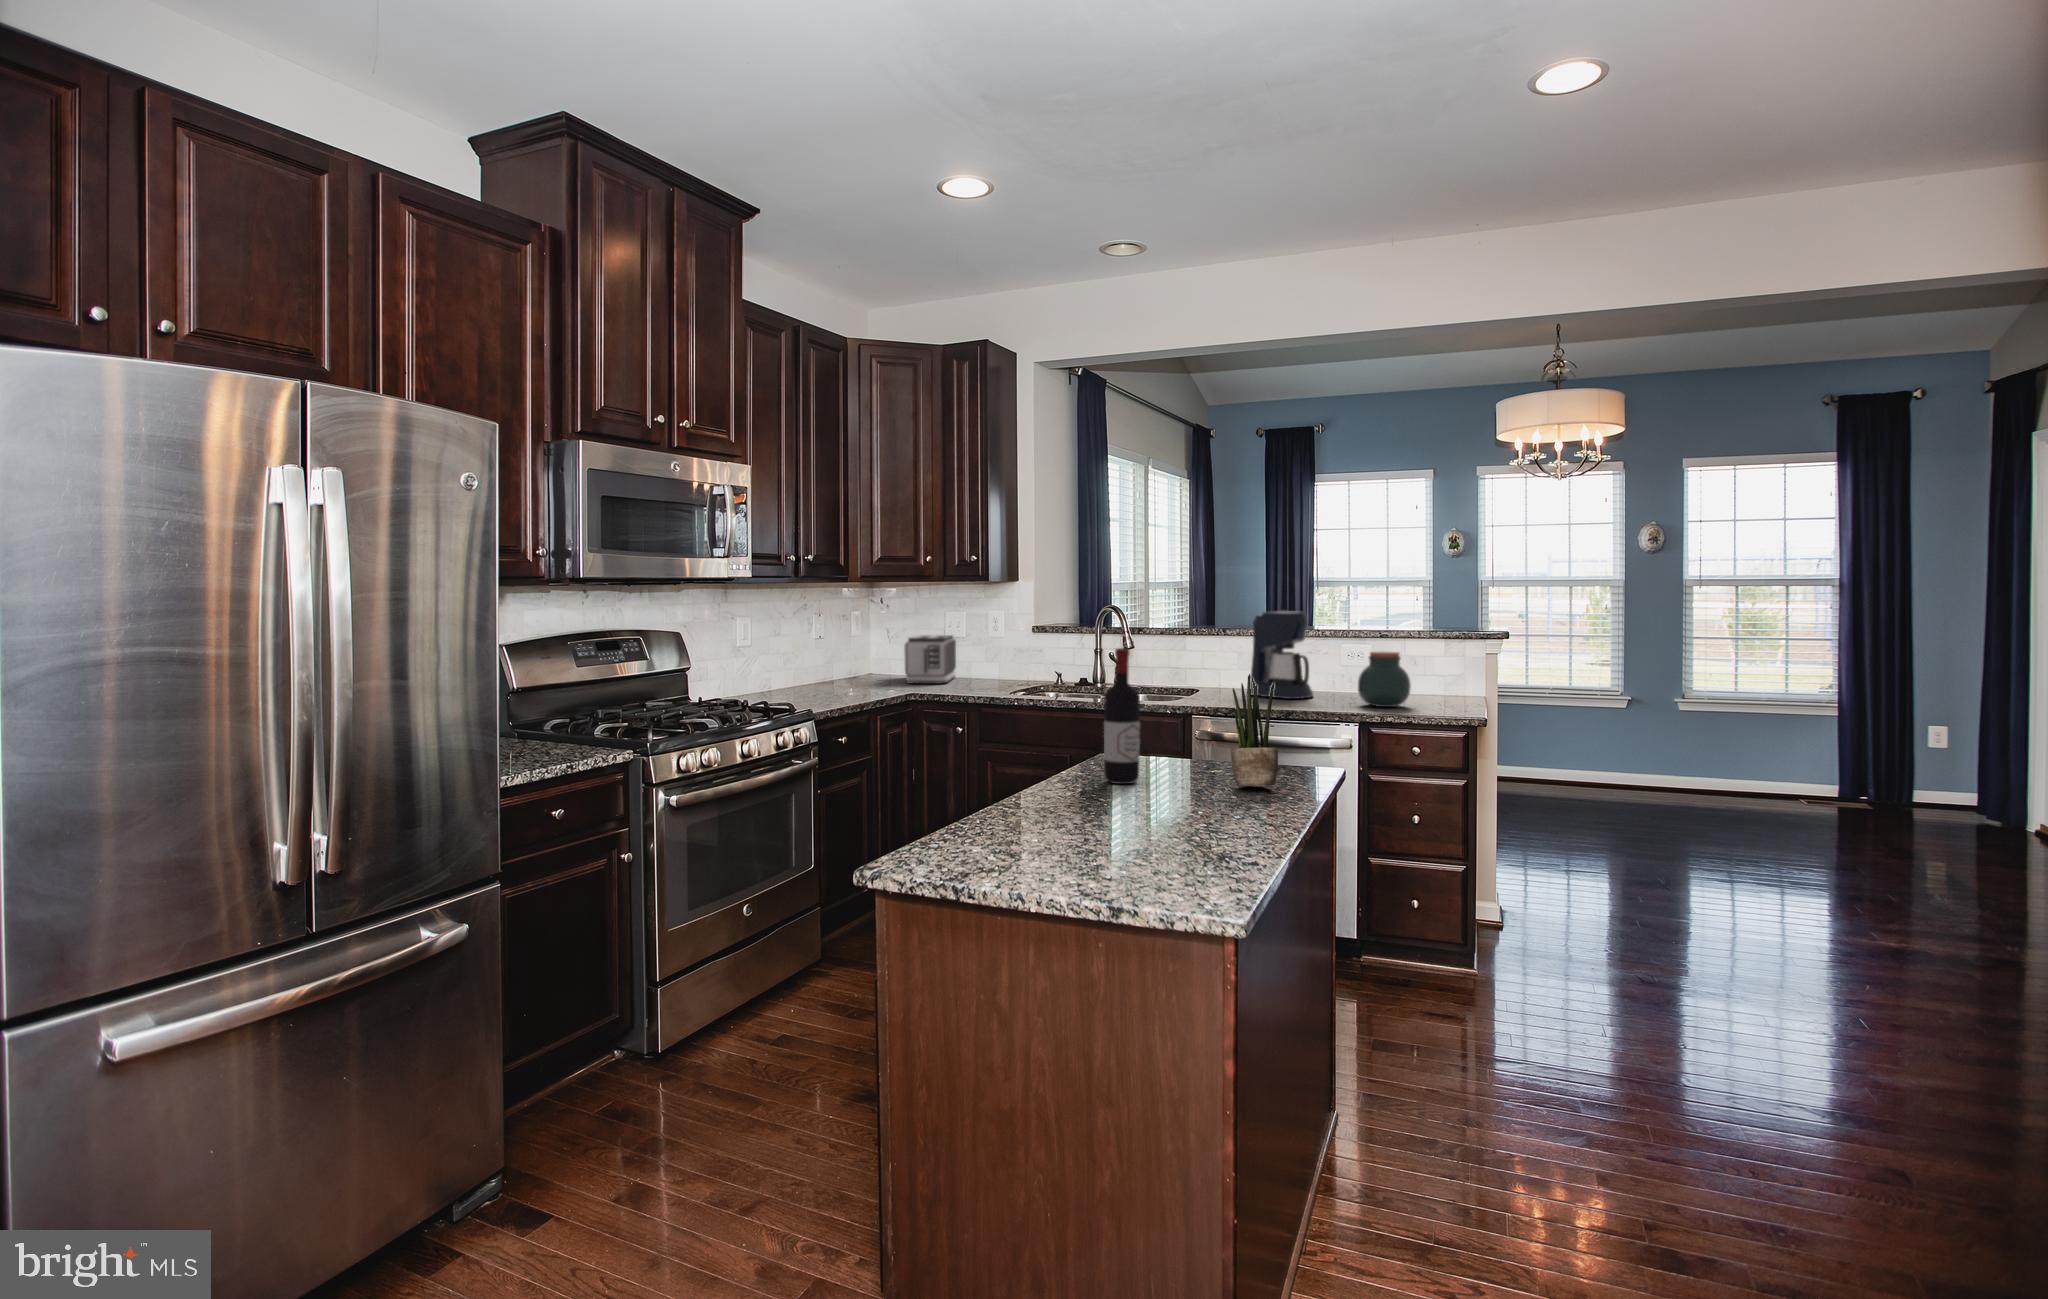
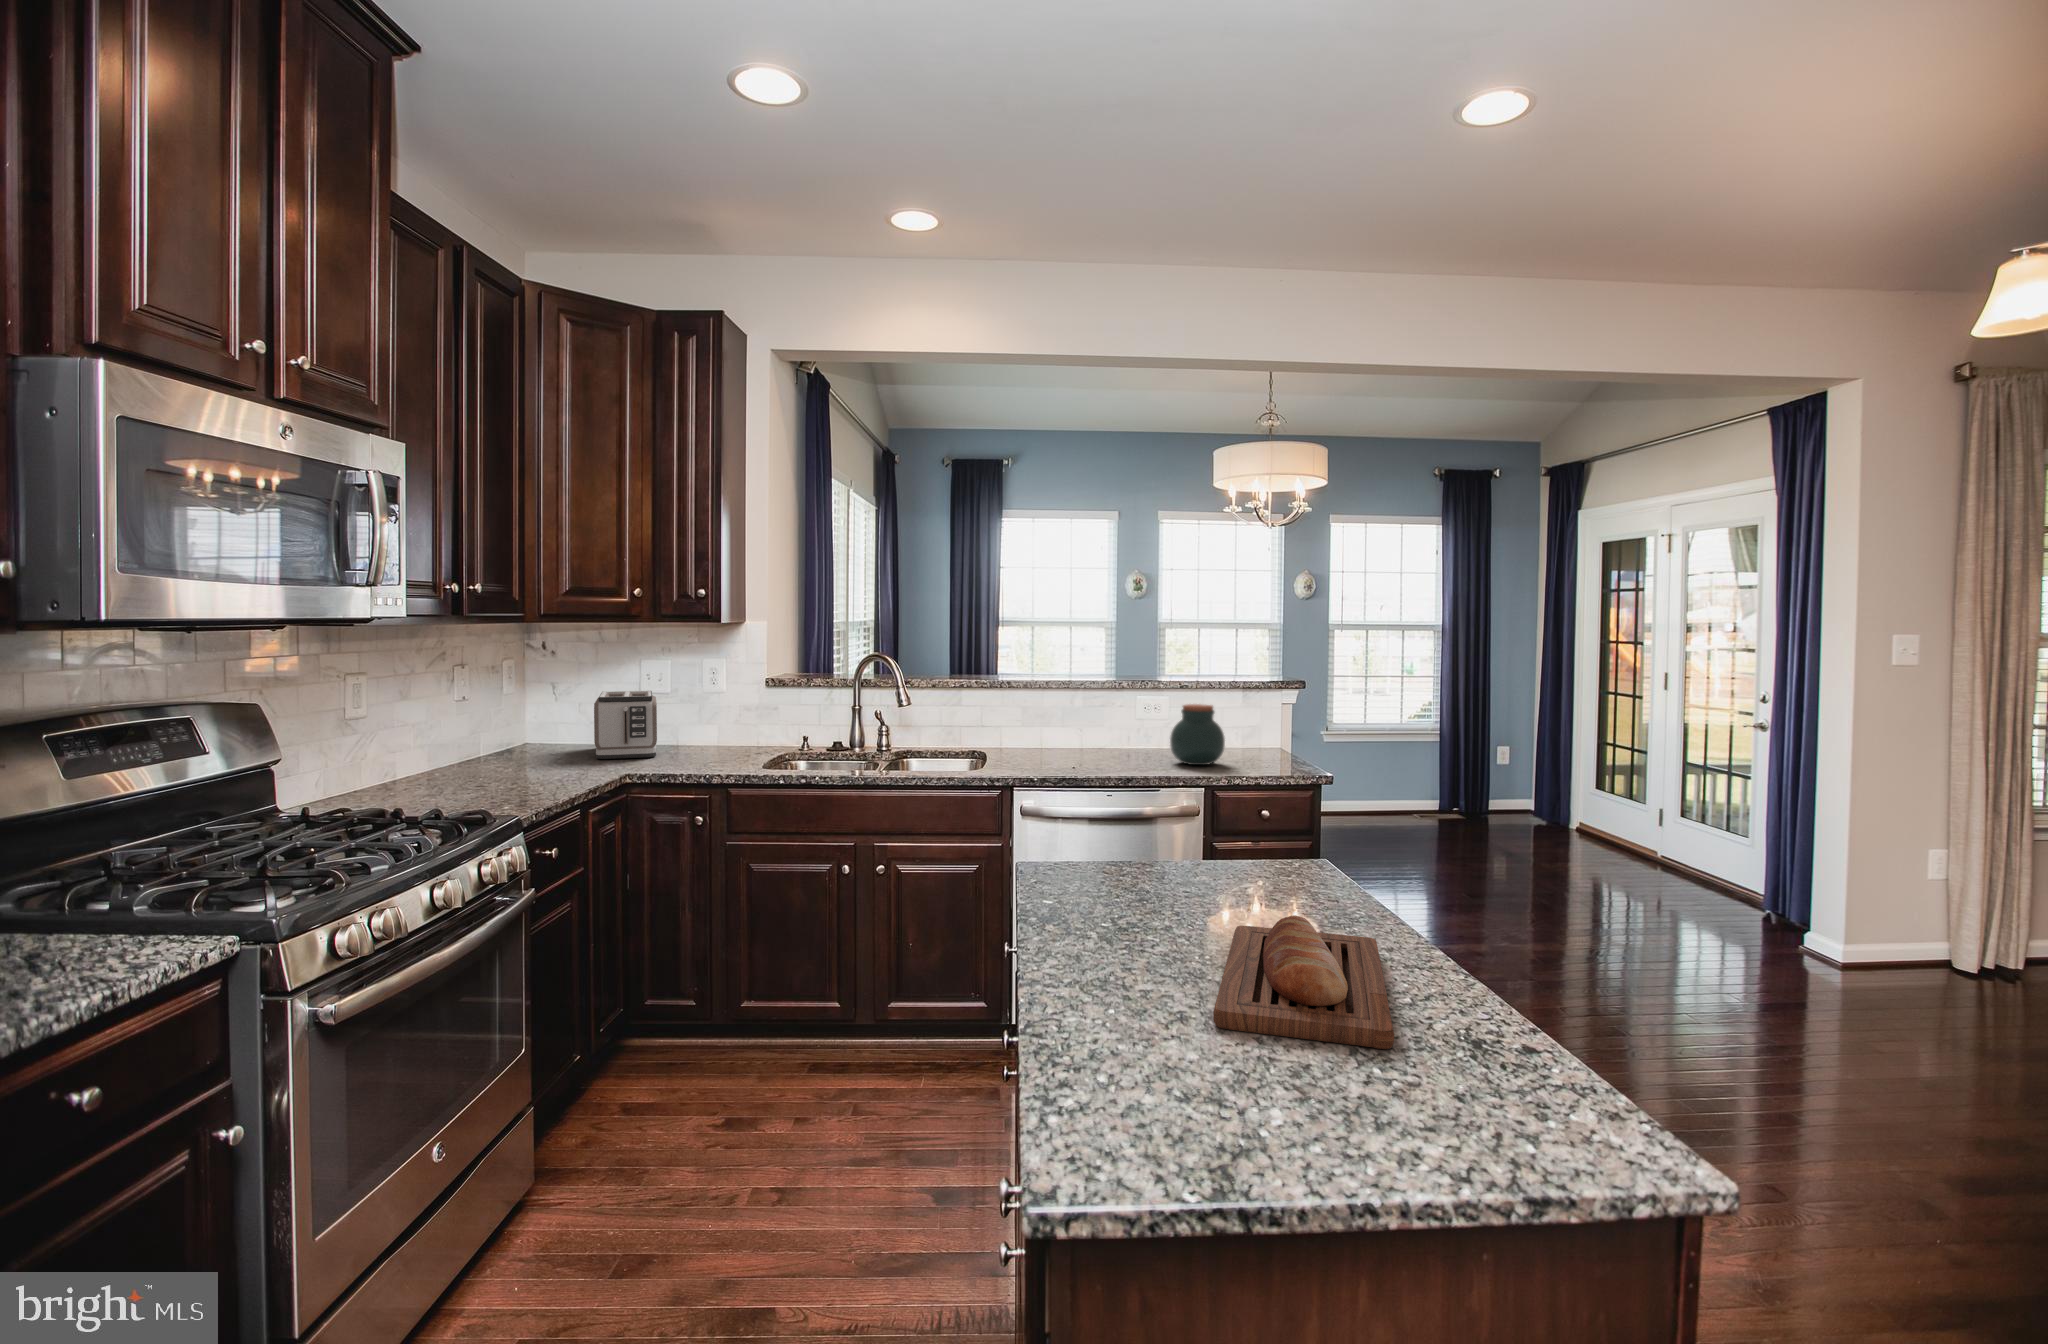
coffee maker: present [1250,611,1313,699] -> none [1041,660,1114,759]
wine bottle: present [1104,648,1140,784] -> none [1097,729,1147,917]
potted plant: present [1231,674,1278,786] -> none [1251,757,1313,903]
bread loaf: none [1071,781,1262,852] -> present [1213,915,1394,1049]

